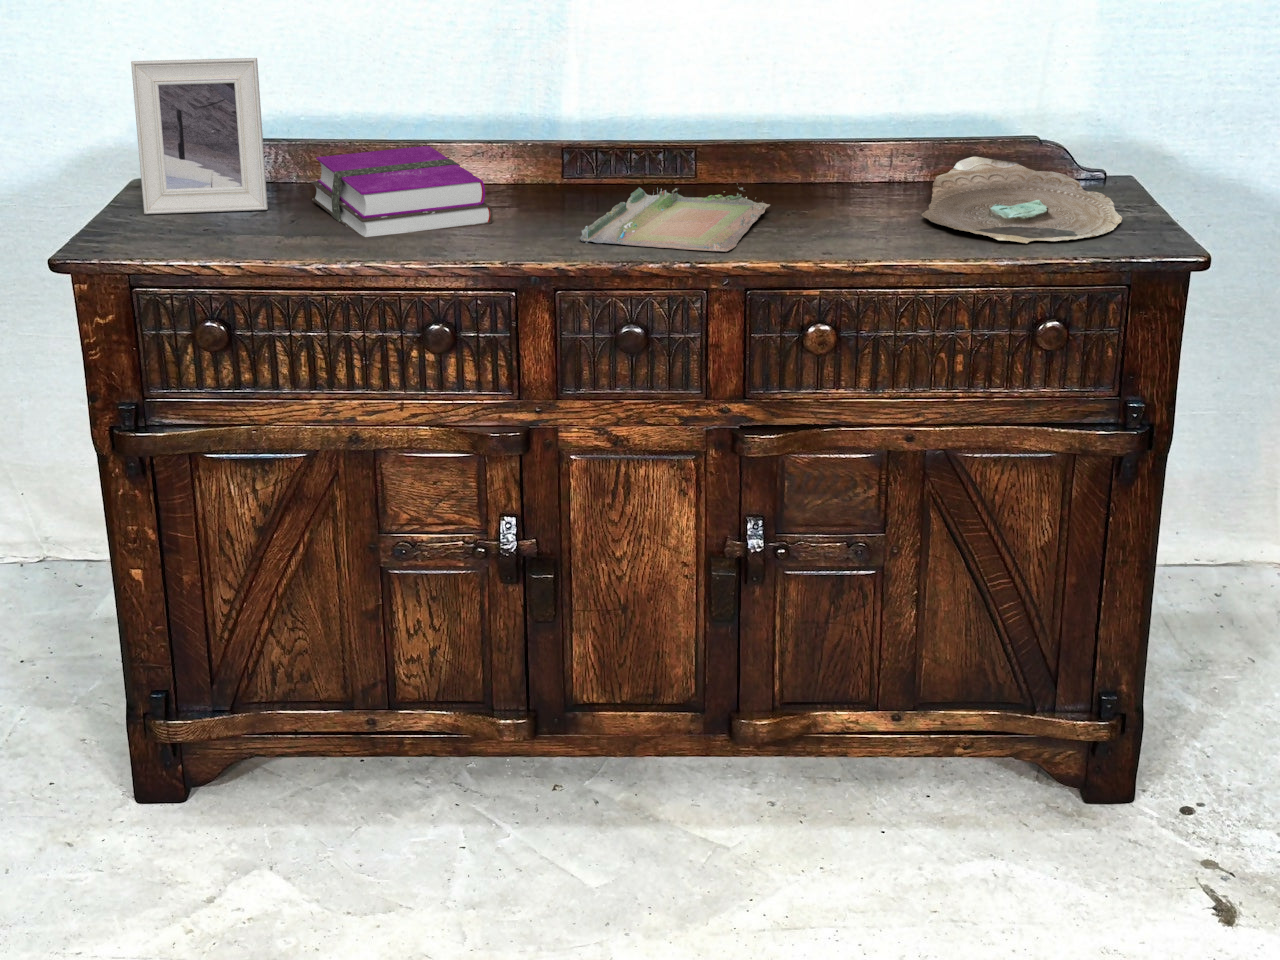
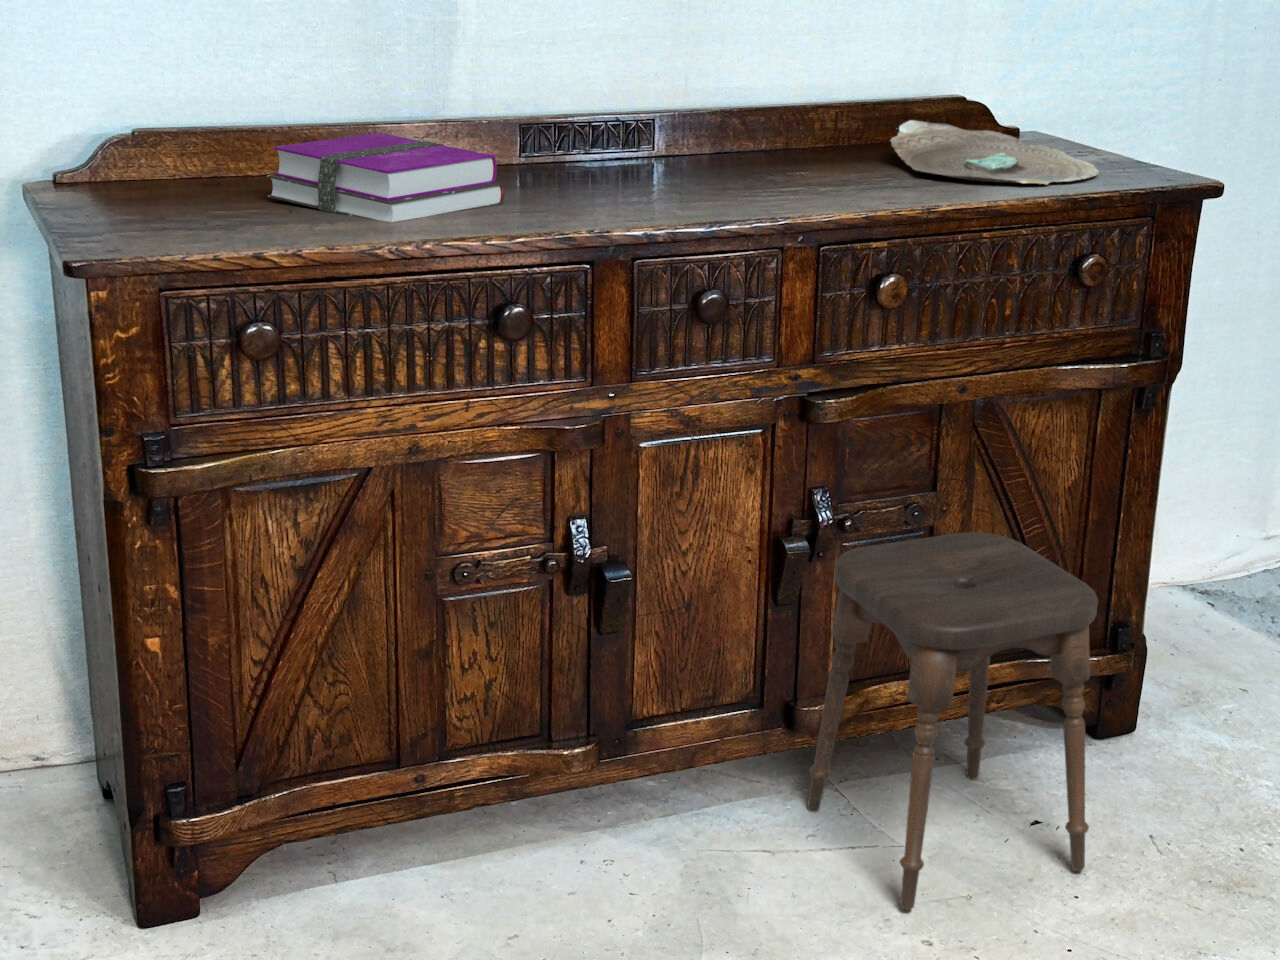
picture frame: present [131,58,268,214] -> none [64,32,230,221]
tray: present [580,188,770,252] -> none [616,152,797,213]
stool: none [741,578,969,926] -> present [807,533,1098,910]

